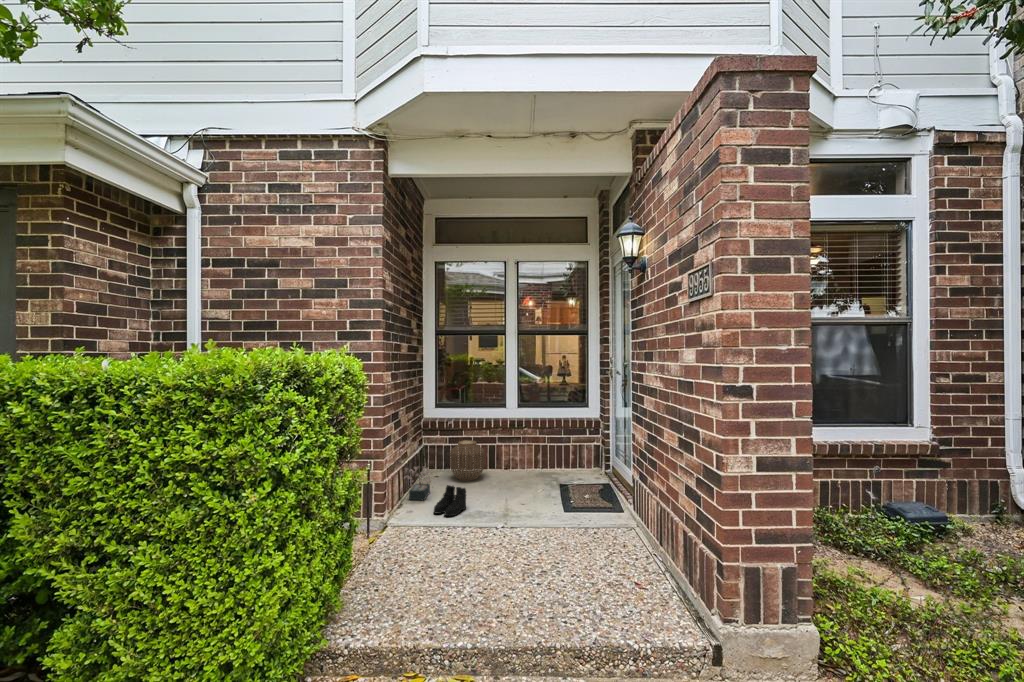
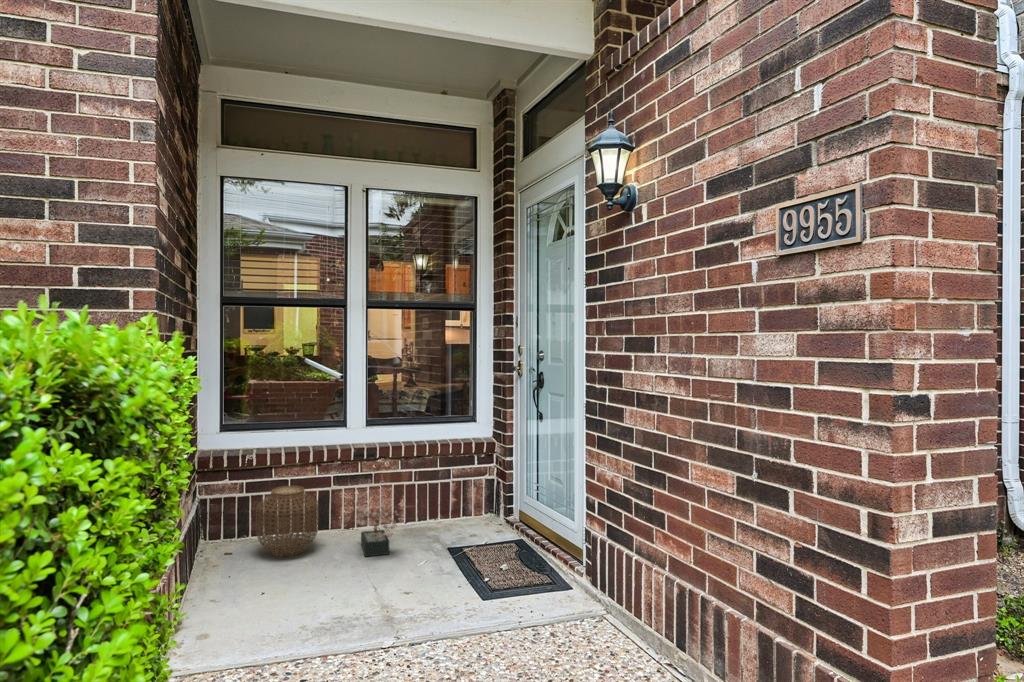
decorative plant: present [404,467,431,500] -> present [356,505,400,556]
boots: present [434,485,466,516] -> none [253,571,312,629]

